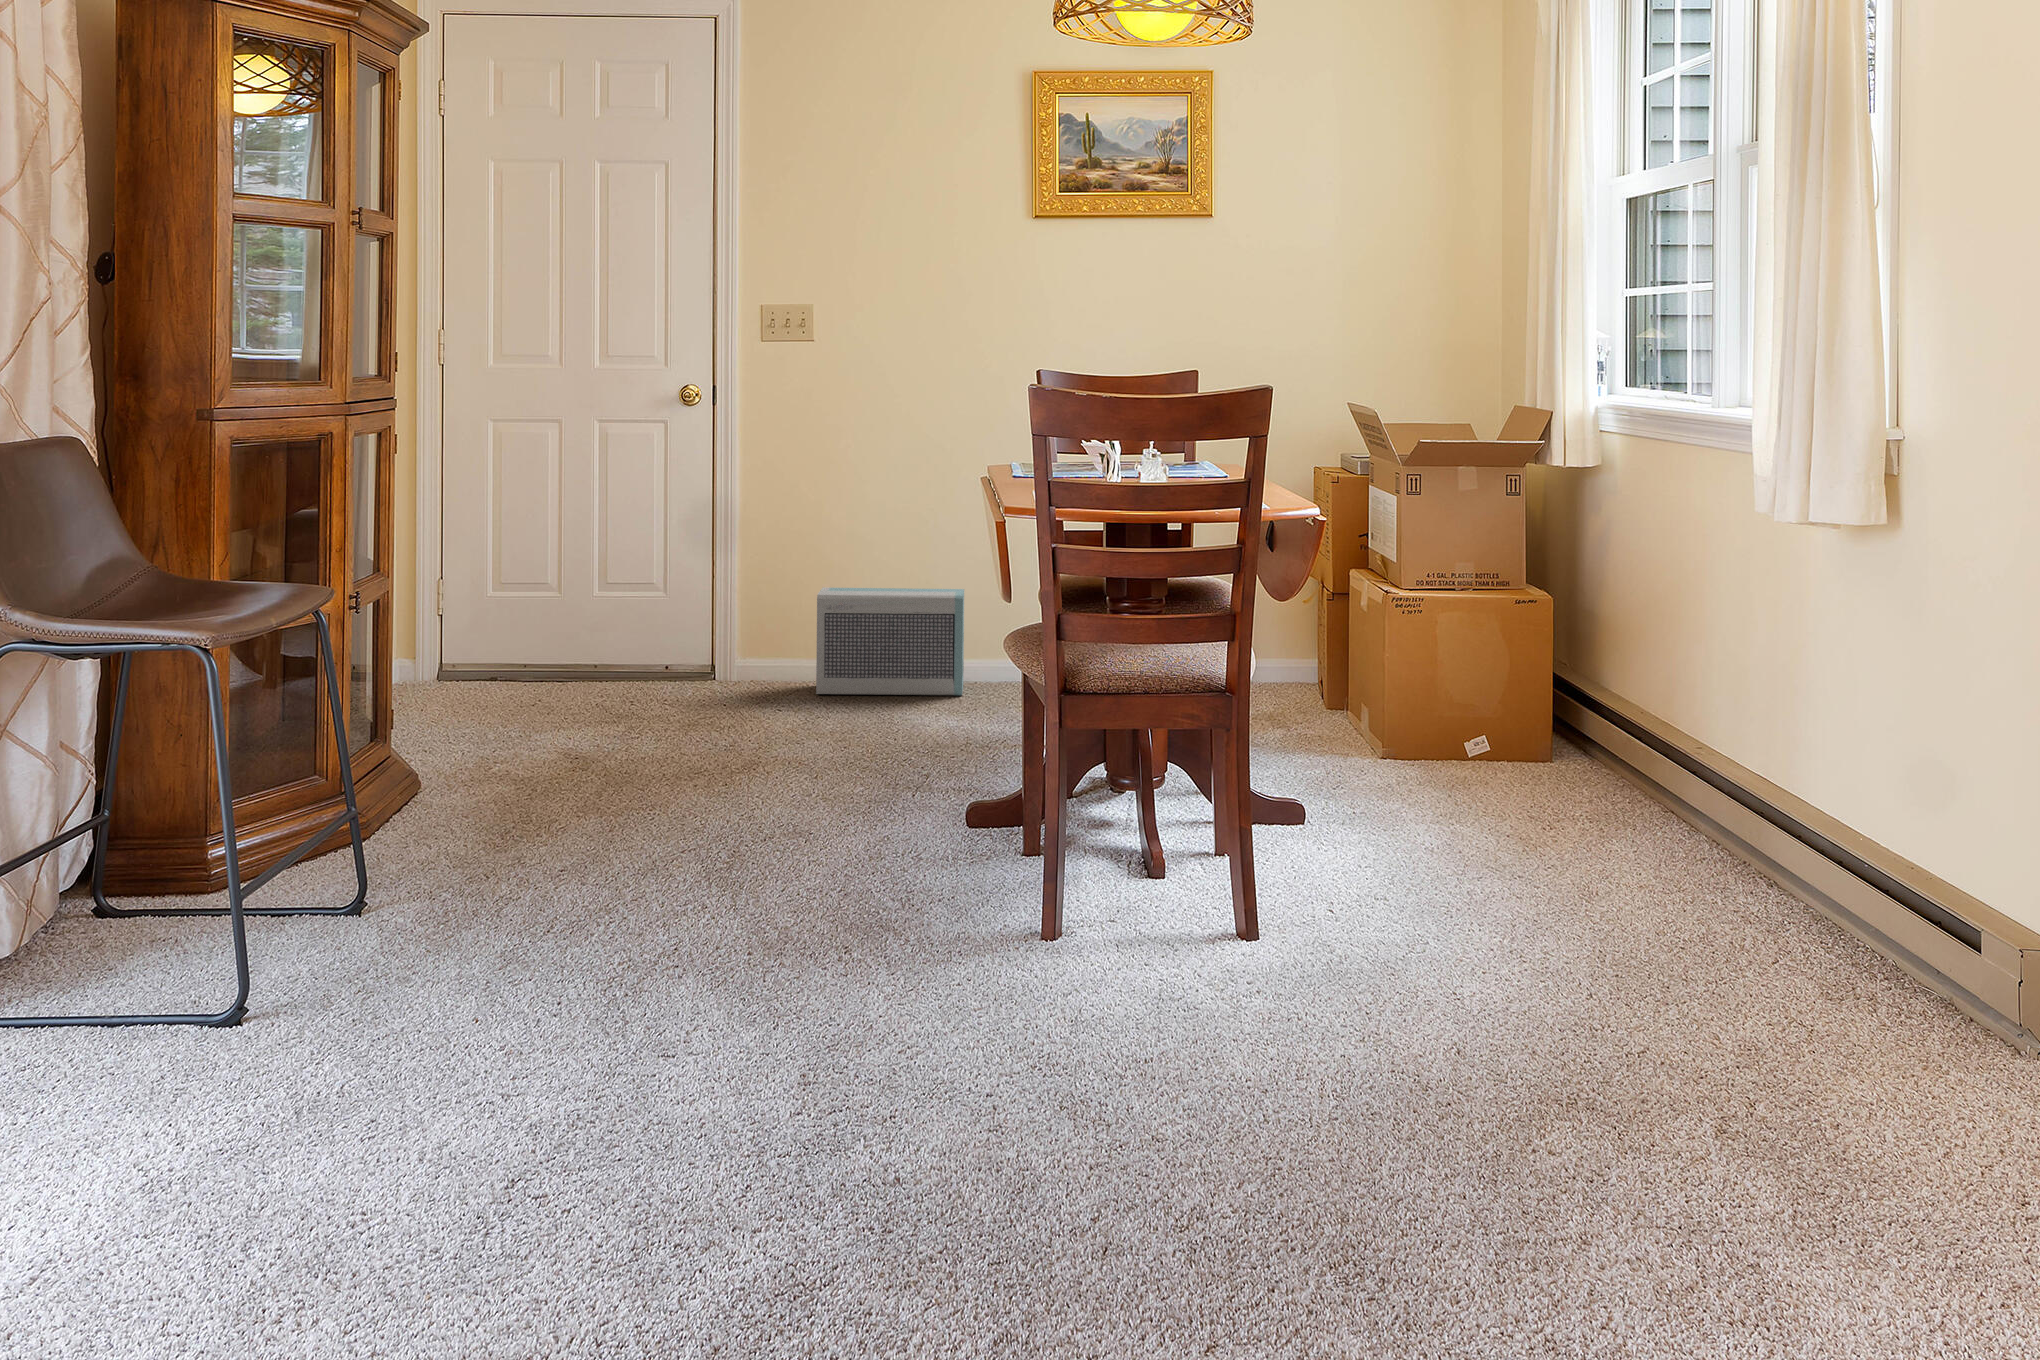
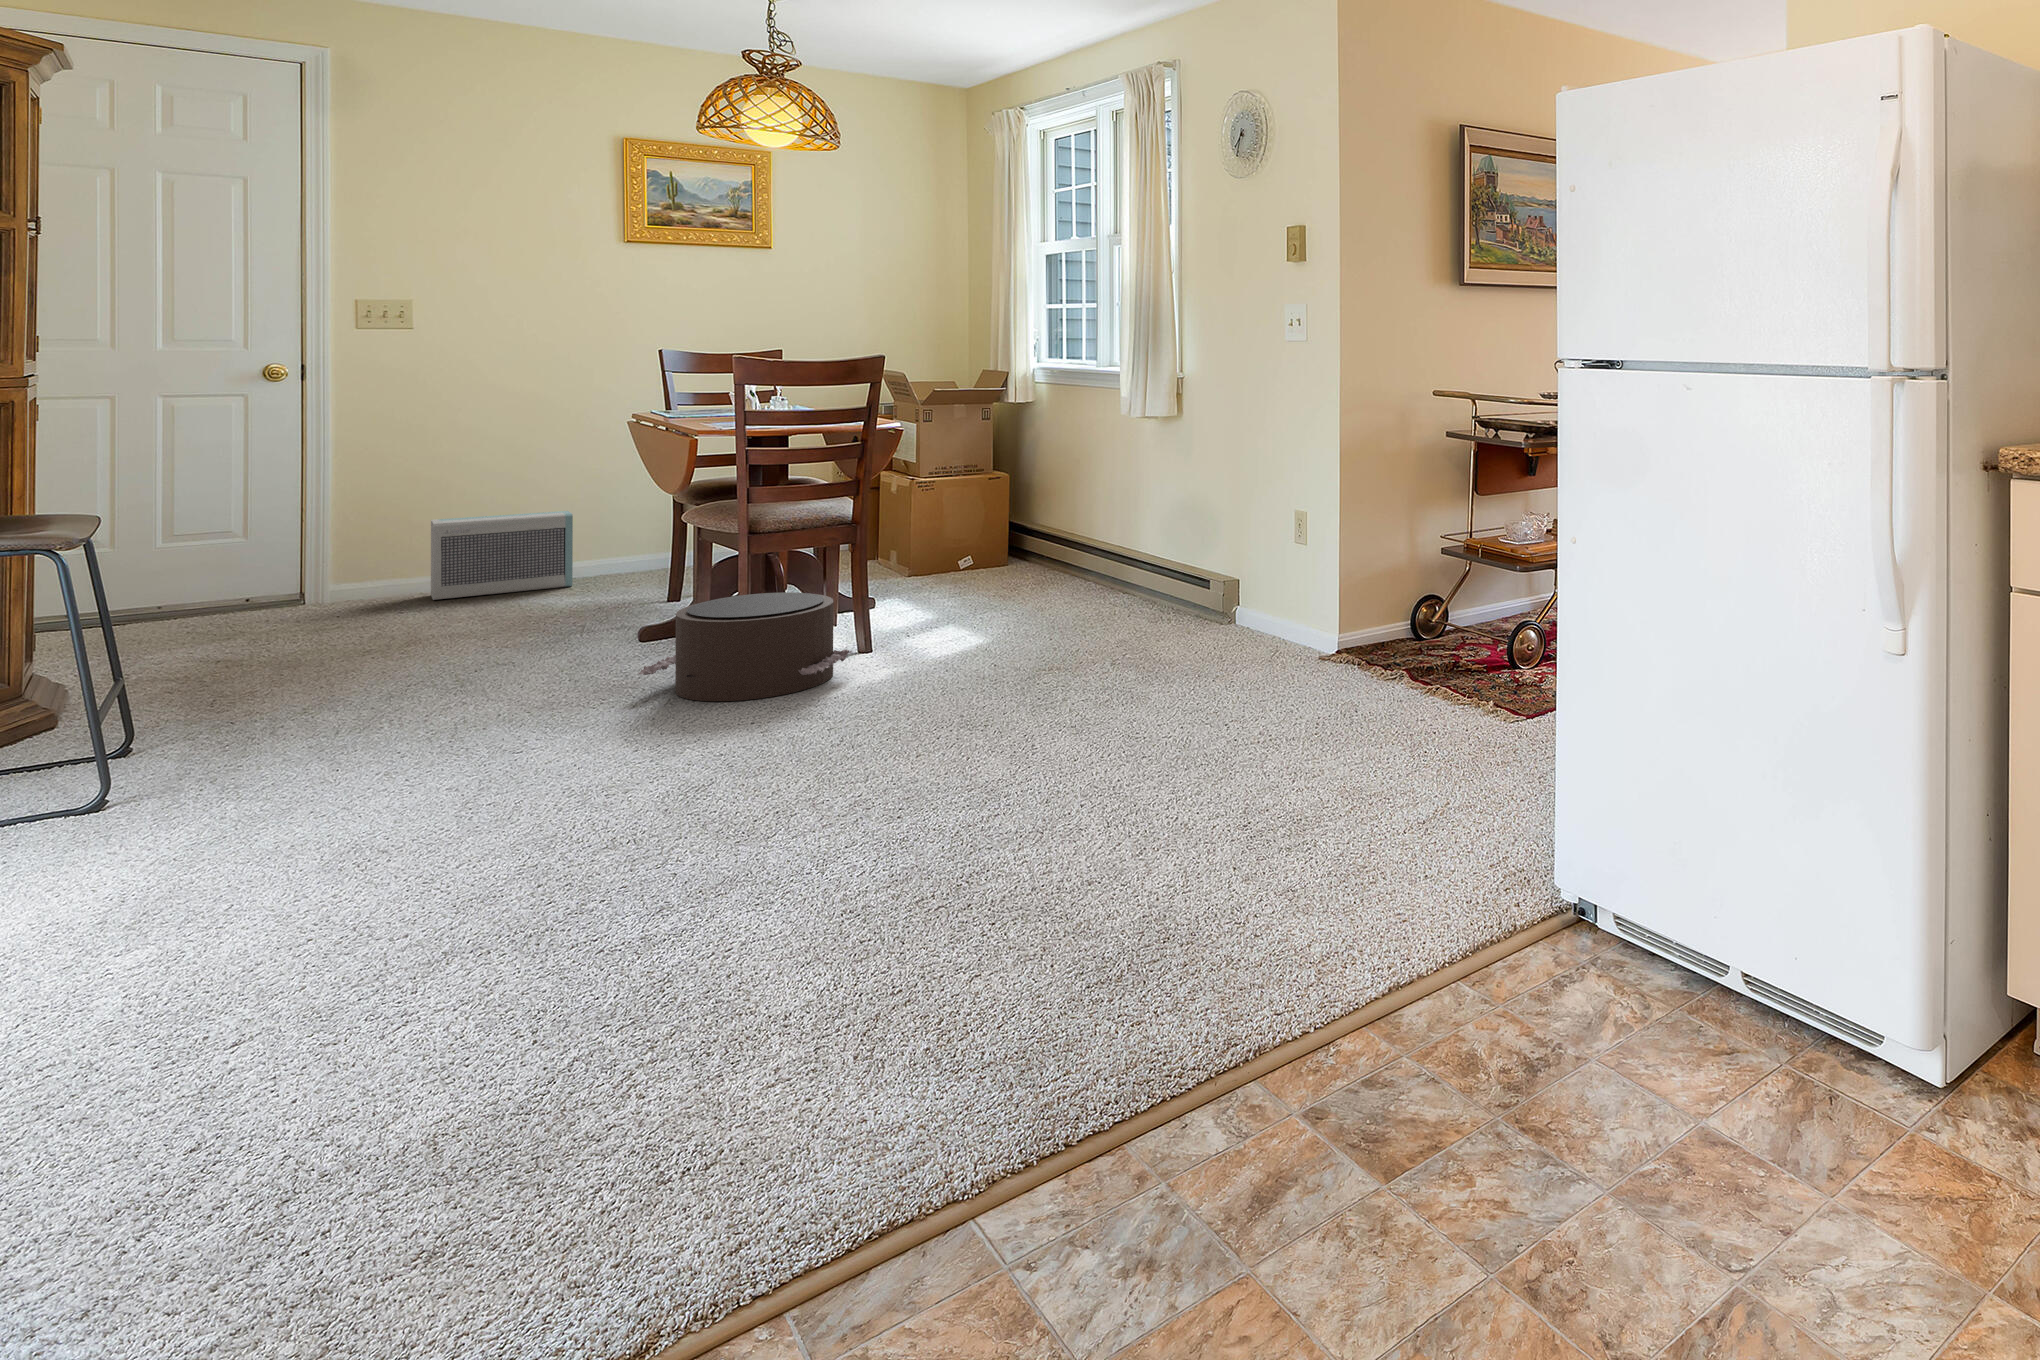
pouf: none [877,804,1201,1029] -> present [638,592,852,701]

